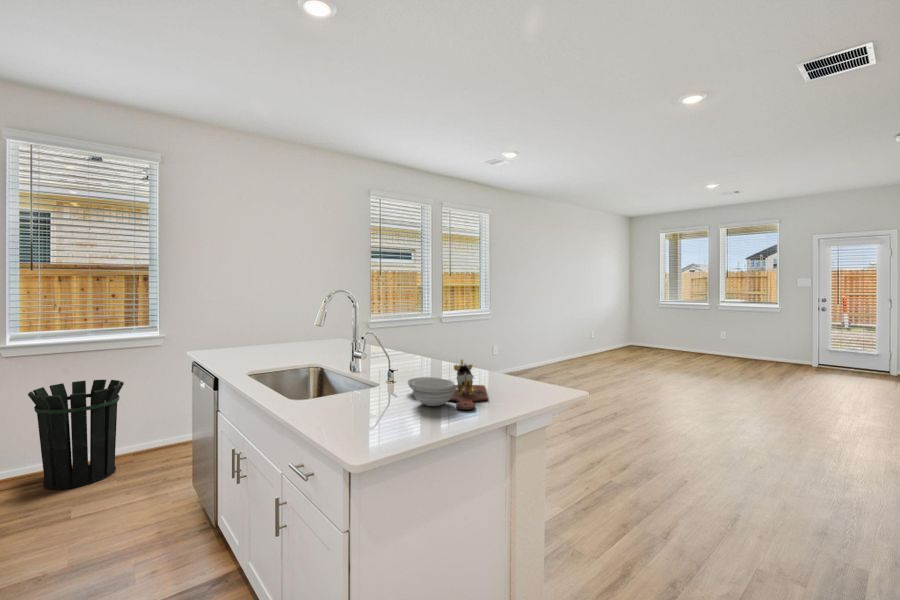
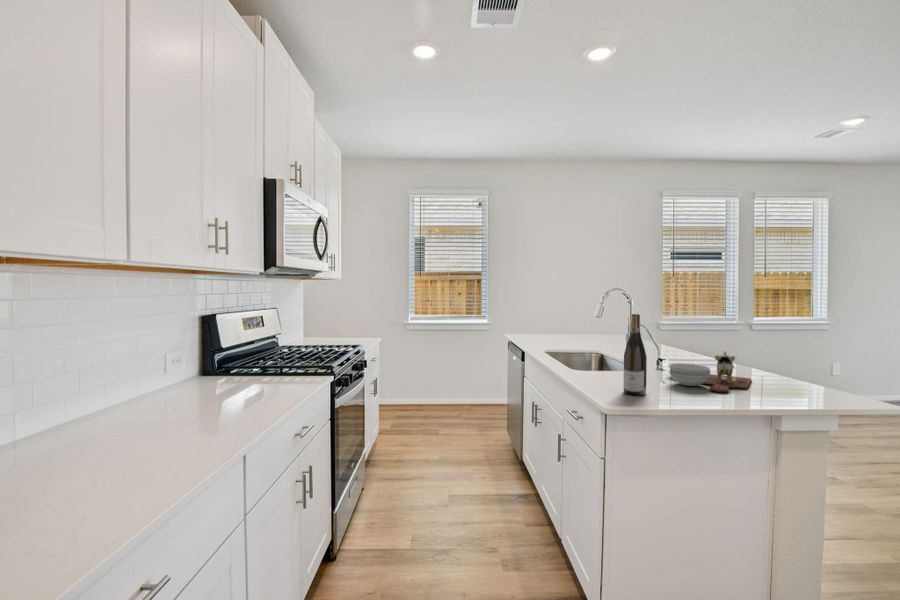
wine bottle: none [368,326,395,435] -> present [624,314,647,395]
waste bin: present [28,380,124,490] -> none [416,351,465,421]

